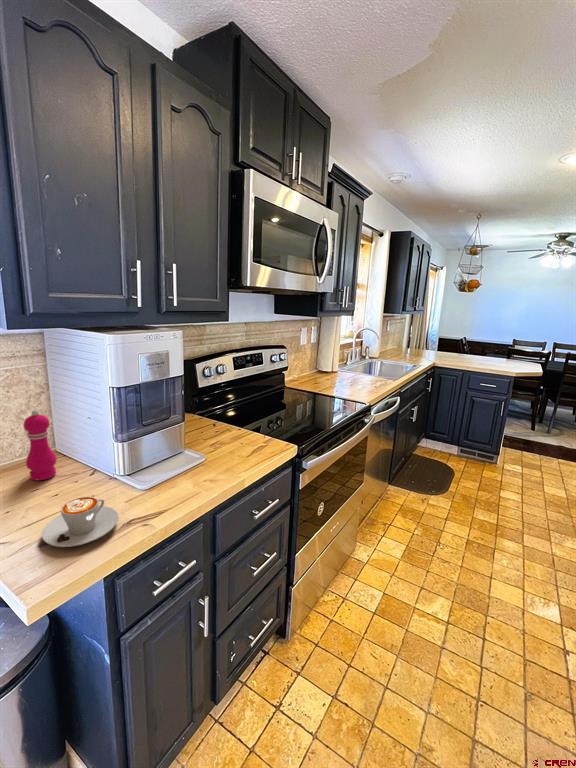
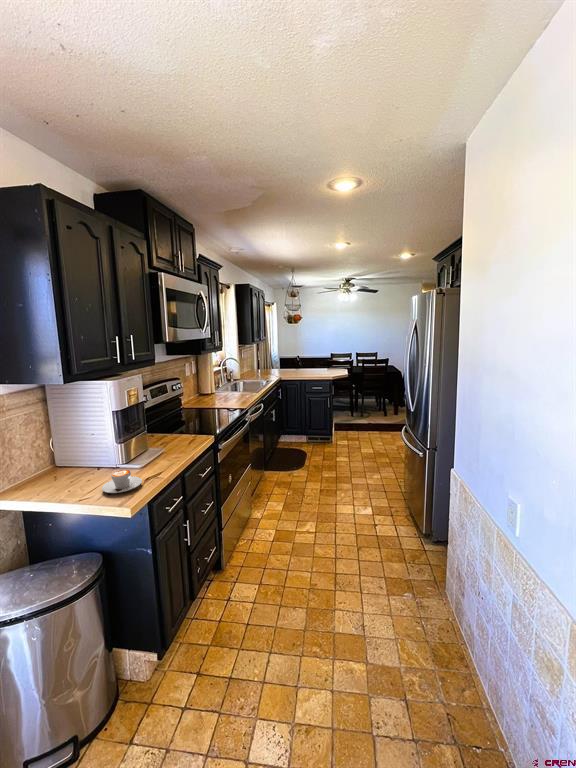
pepper mill: present [24,410,56,481] -> none [50,434,71,481]

